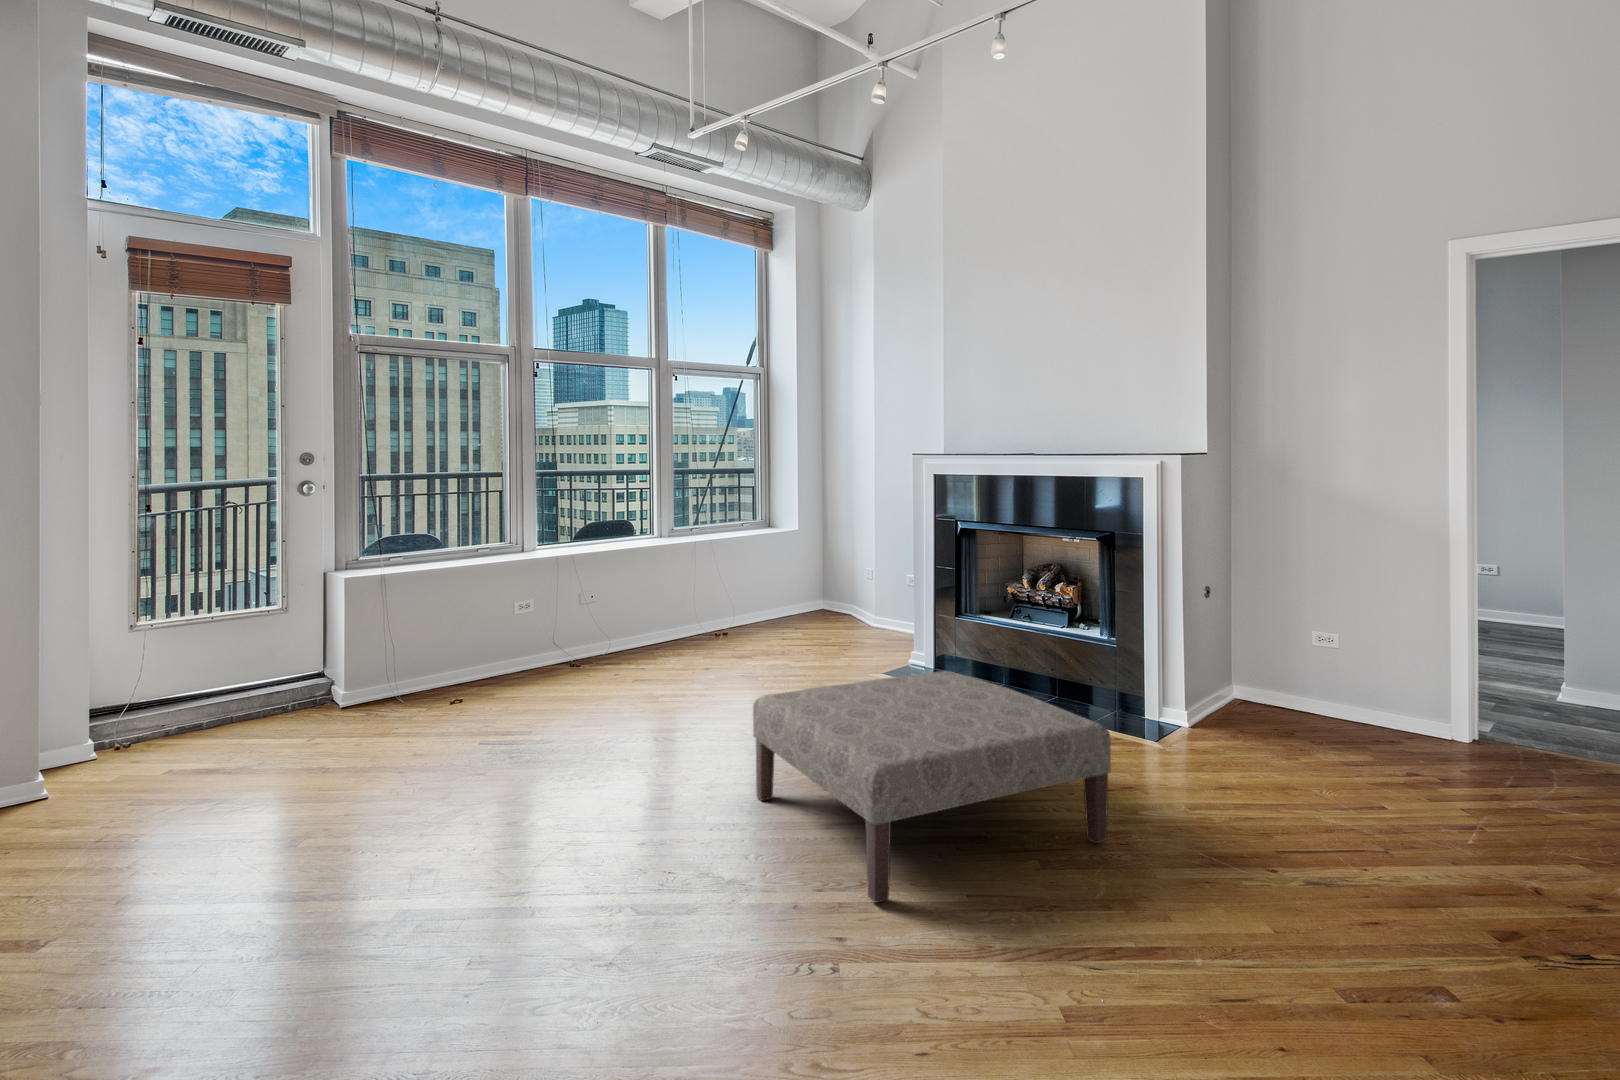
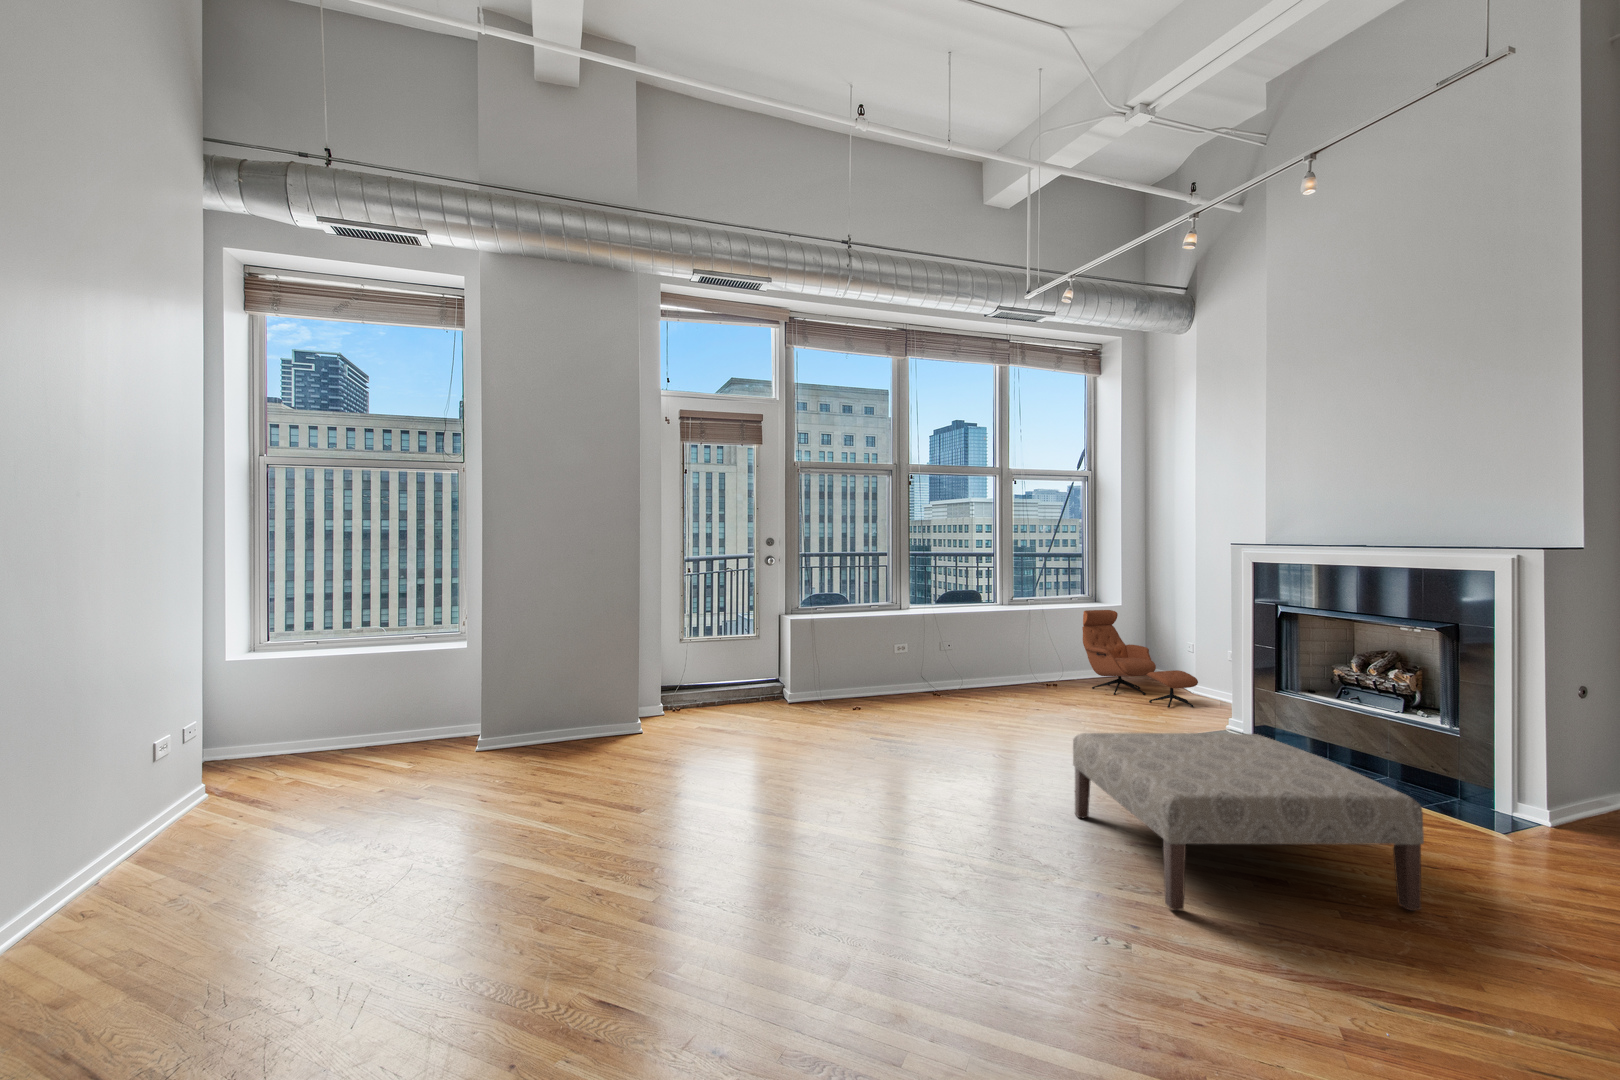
lounge chair: none [753,537,876,645] -> present [1082,610,1198,707]

